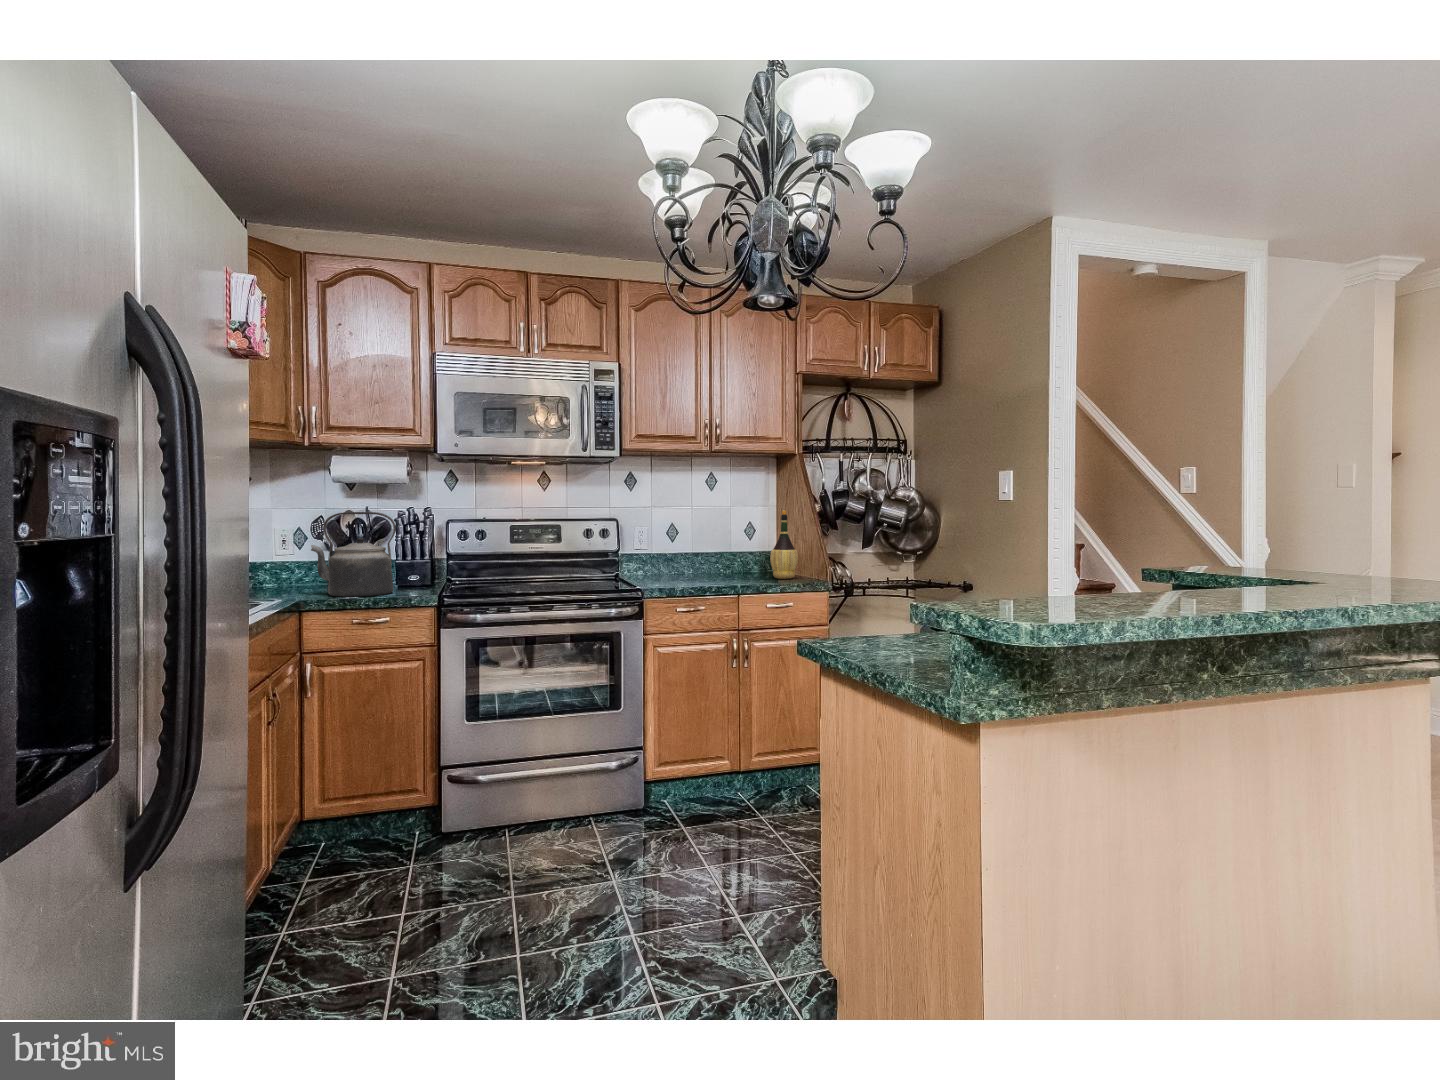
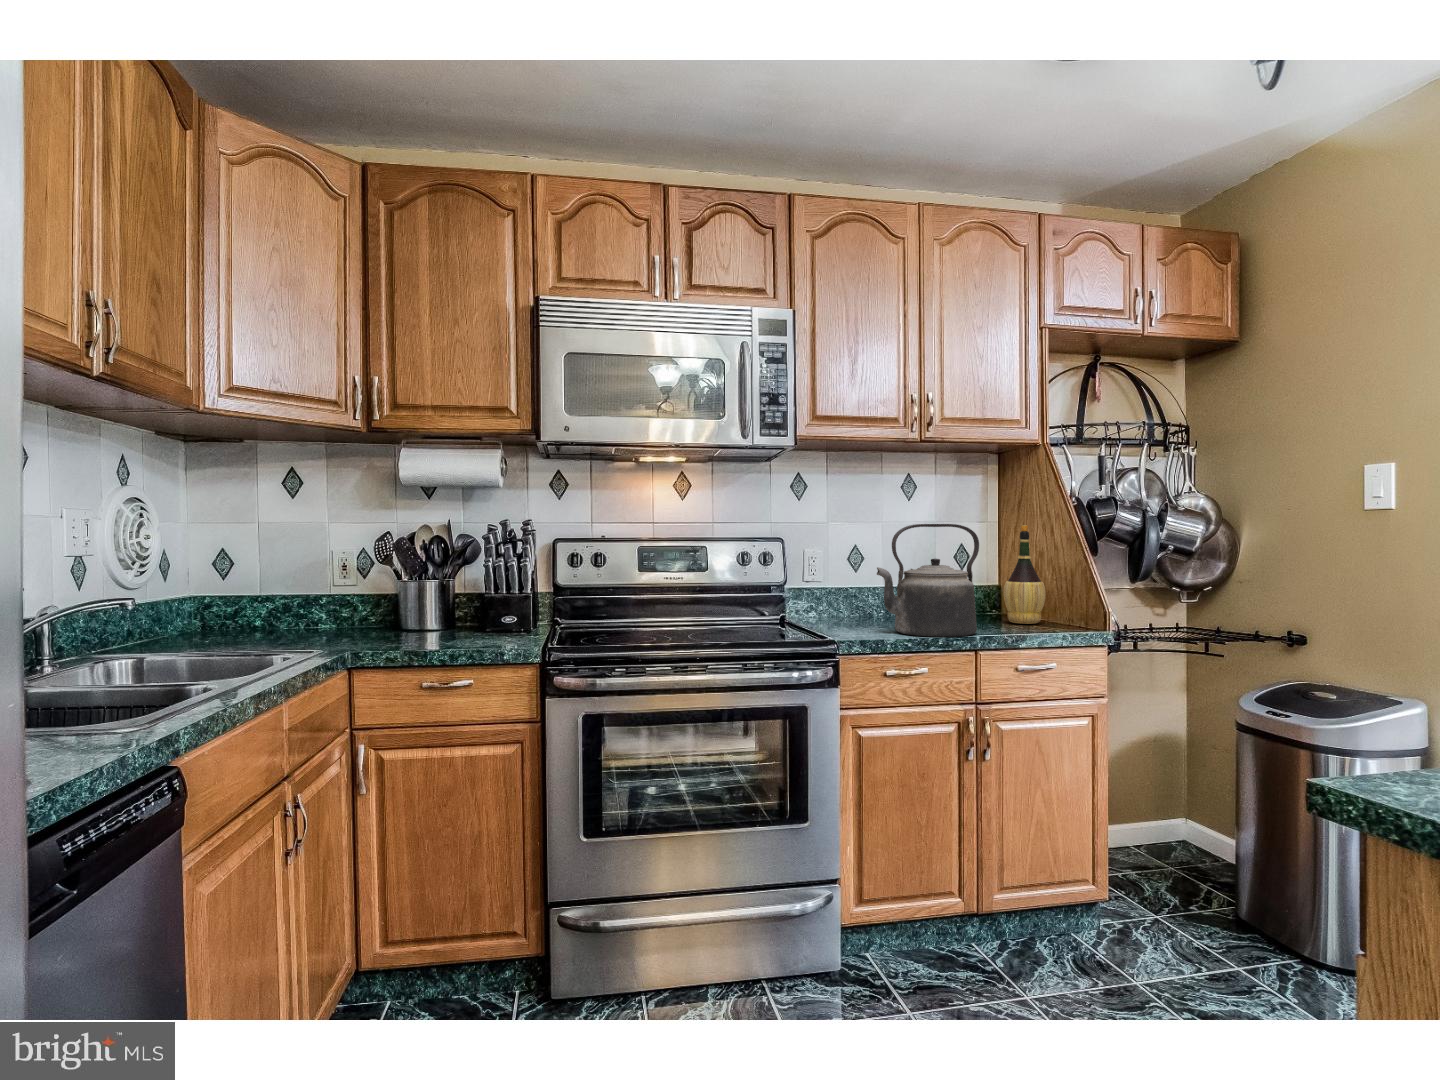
kettle: present [311,512,396,597] -> present [877,524,979,637]

